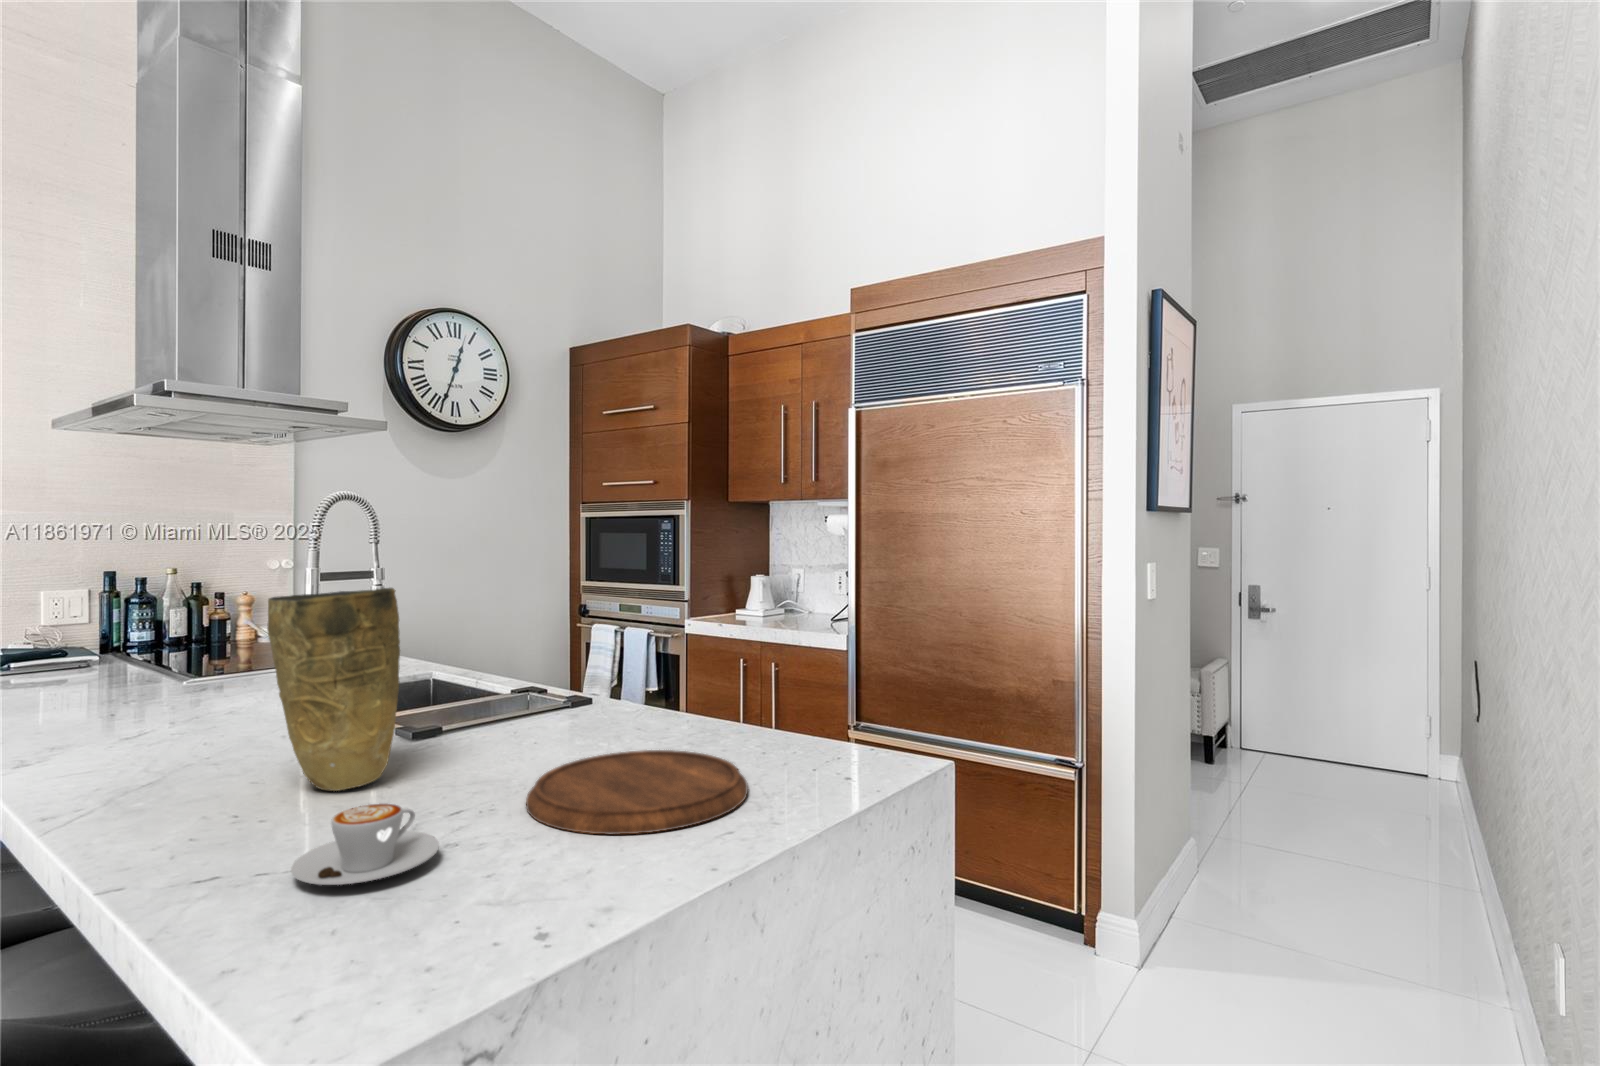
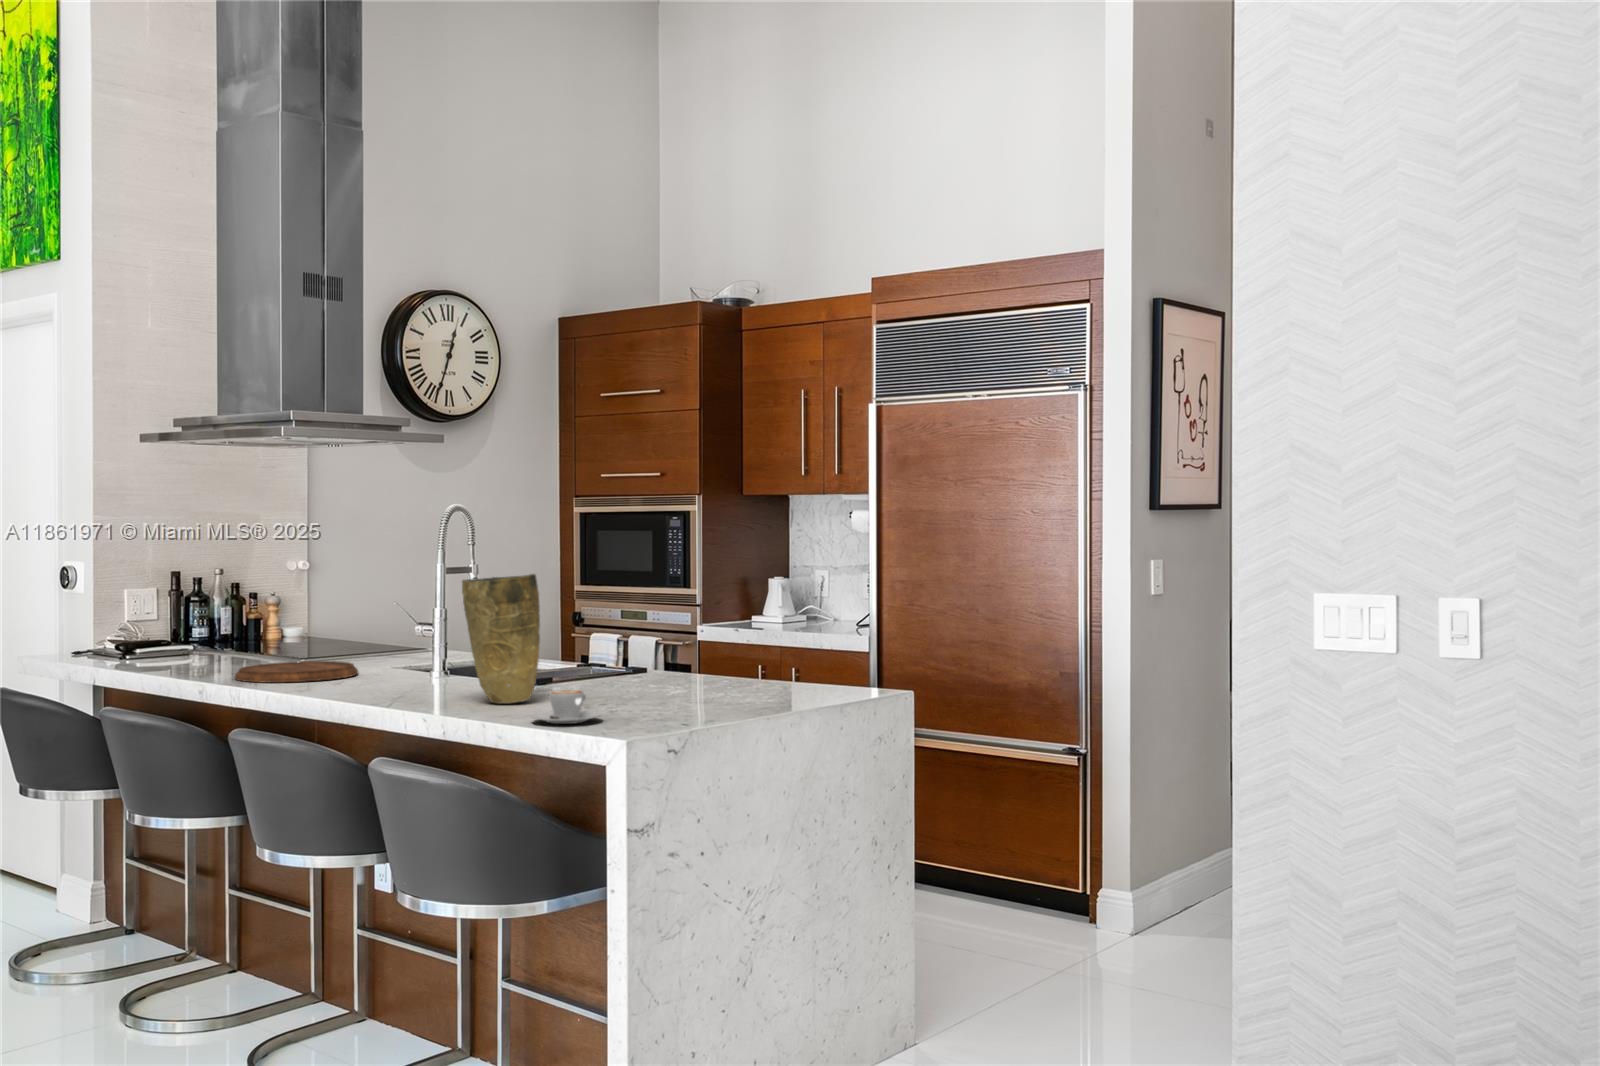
cutting board: present [526,750,748,834] -> present [235,661,358,683]

